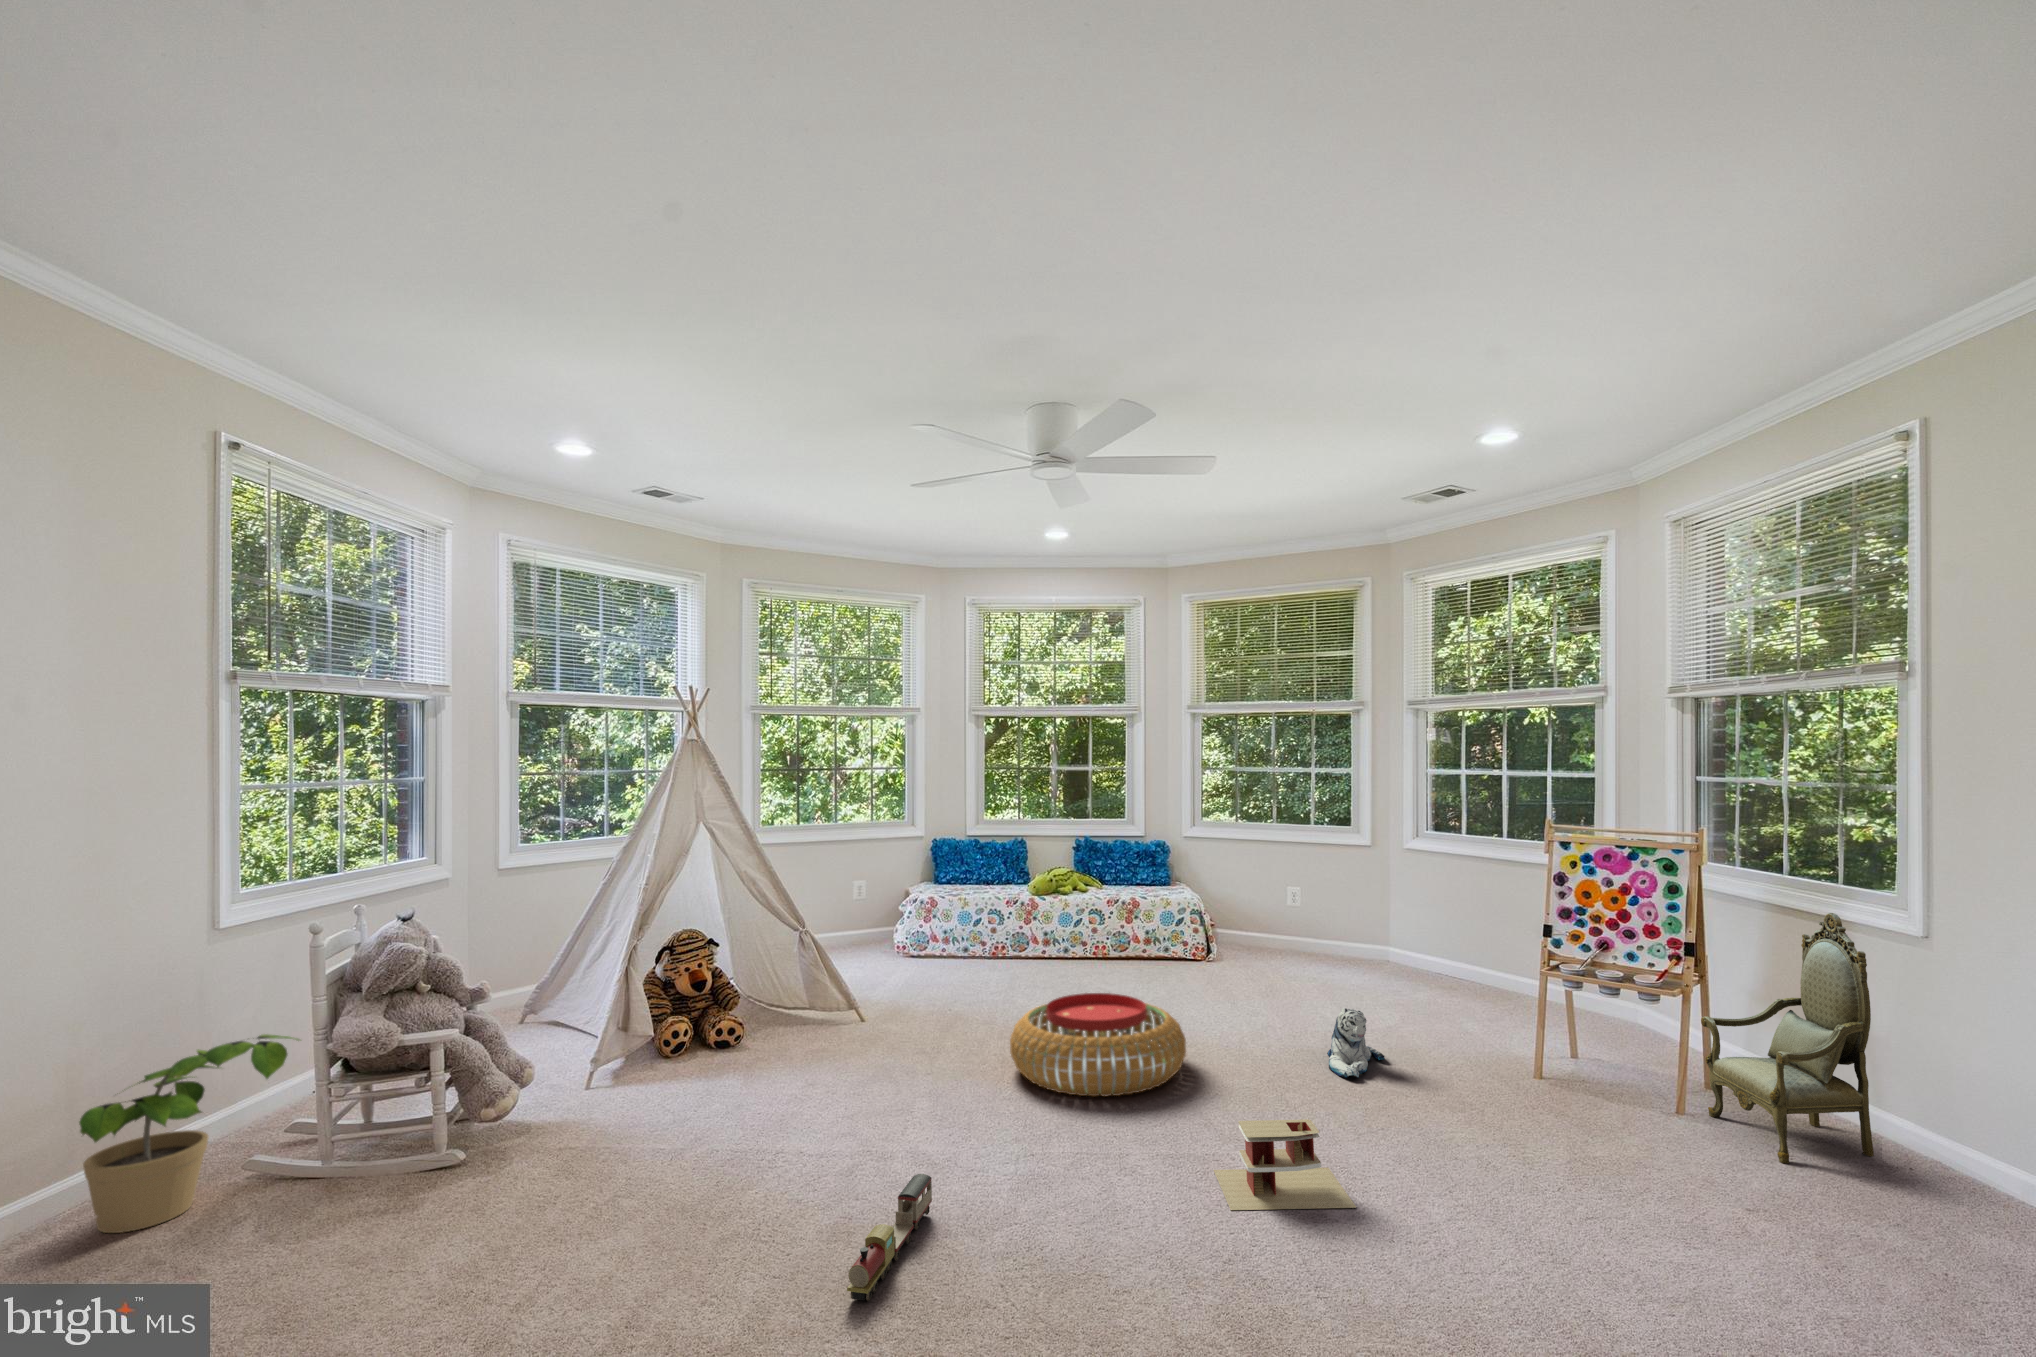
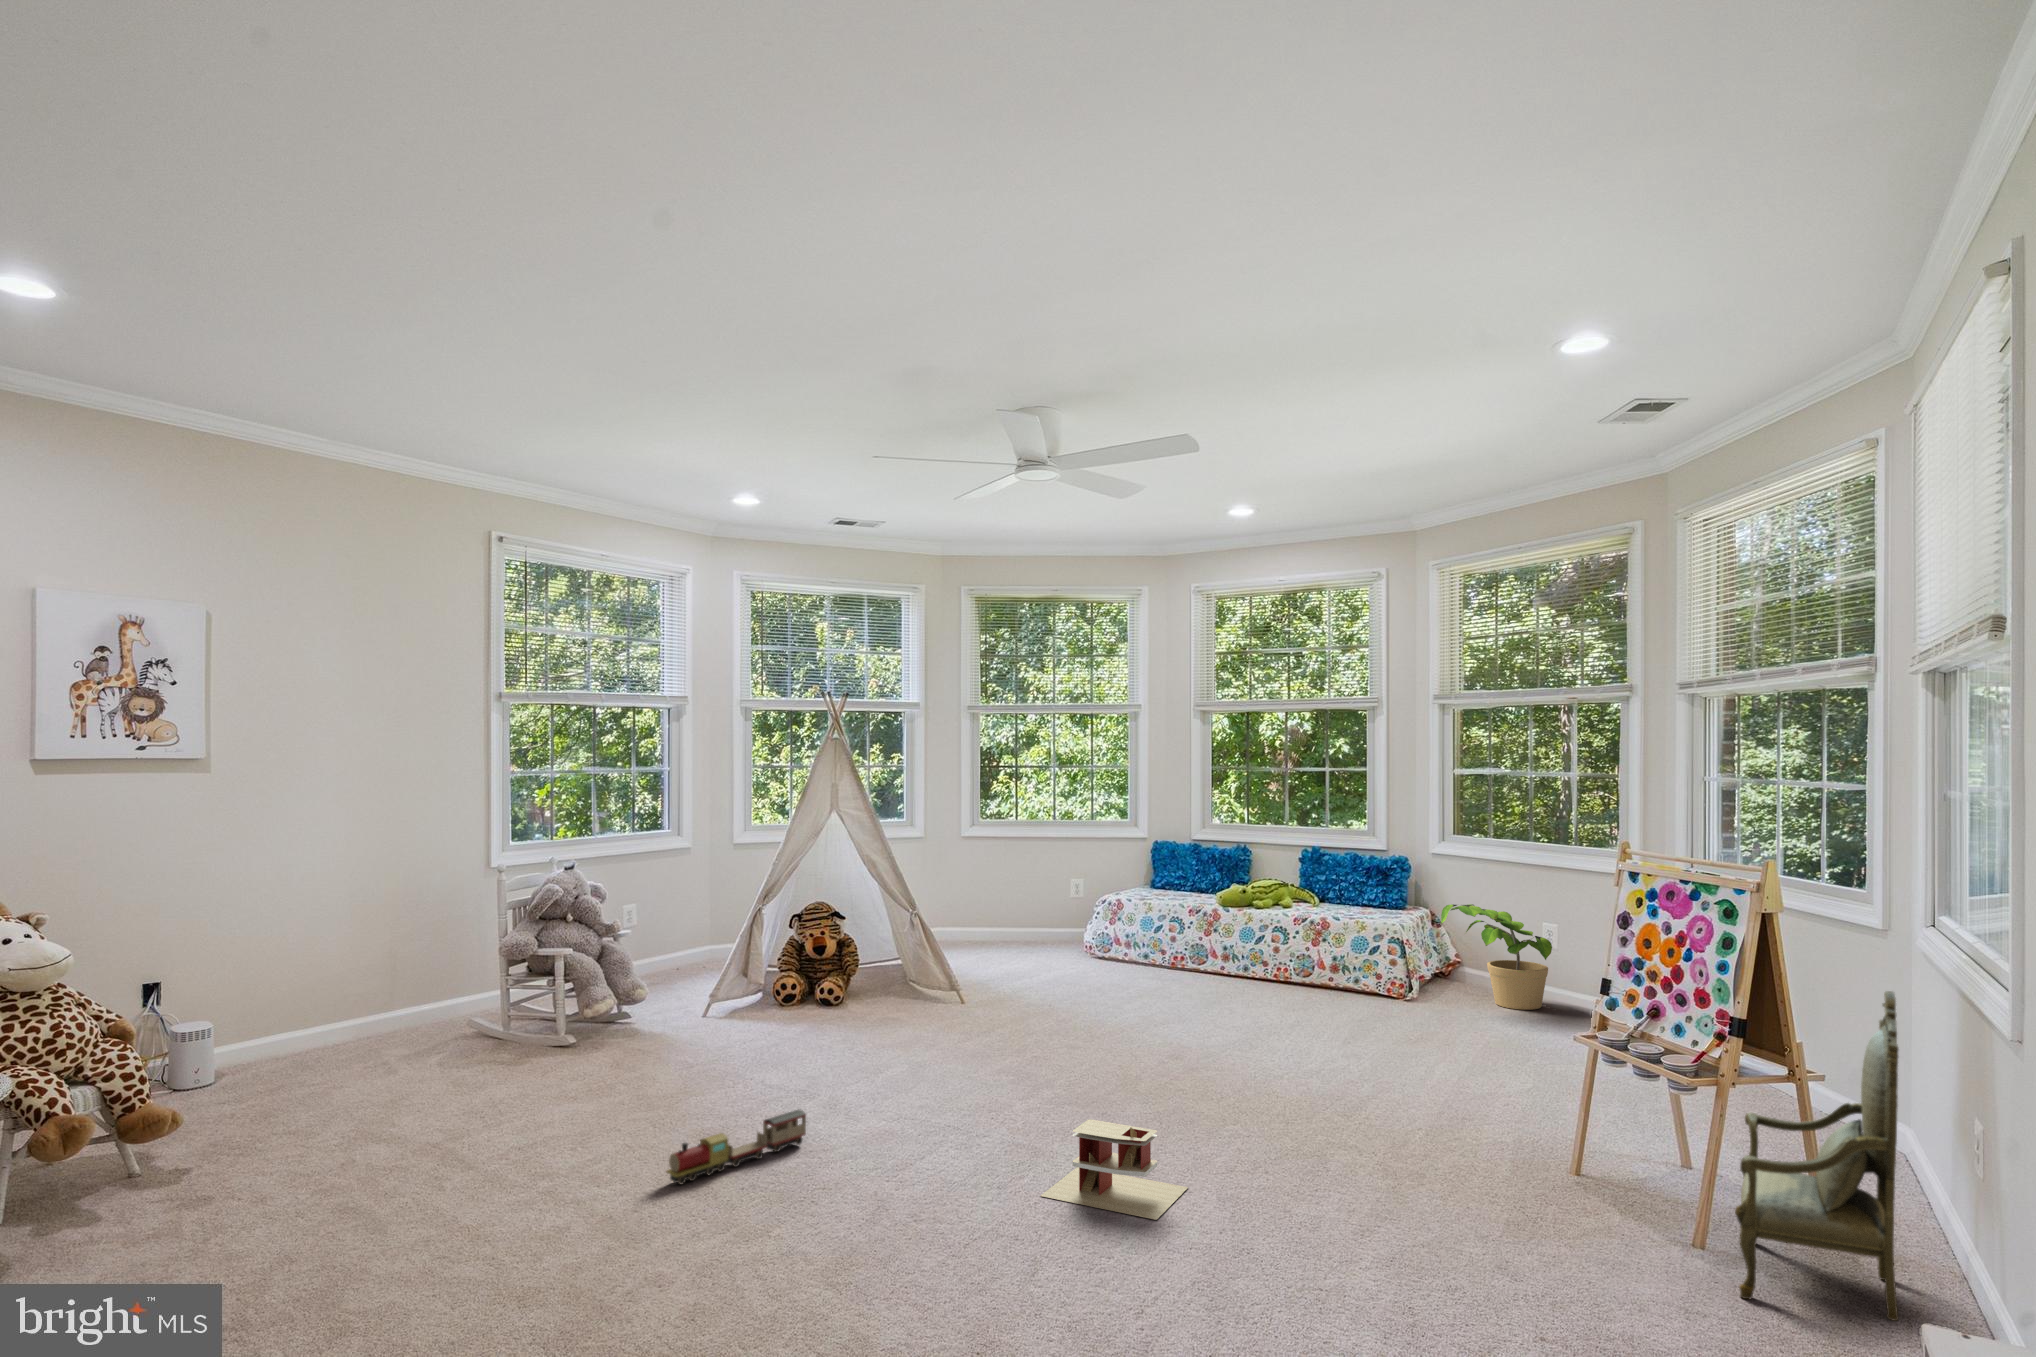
pouf: present [1010,993,1186,1096] -> none [1018,997,1201,1098]
plush toy: present [1327,1008,1385,1078] -> none [1346,1049,1431,1127]
potted plant: present [79,1034,299,1233] -> present [1441,904,1552,1010]

